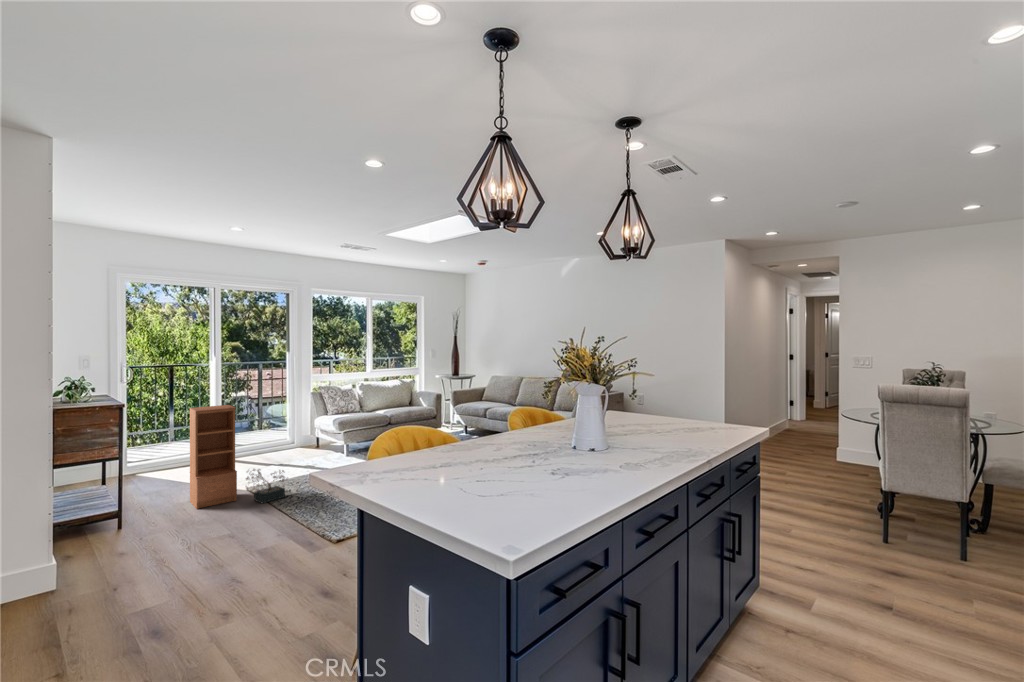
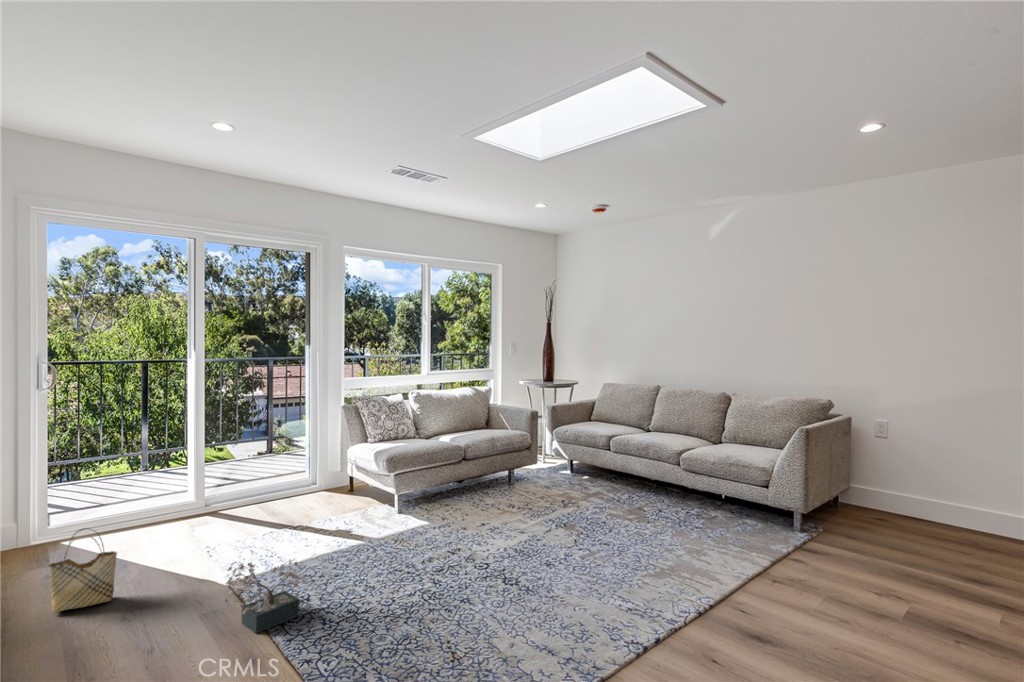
bookcase: present [190,405,237,509] -> none [124,436,211,645]
woven basket: none [146,457,182,500] -> present [49,528,117,613]

